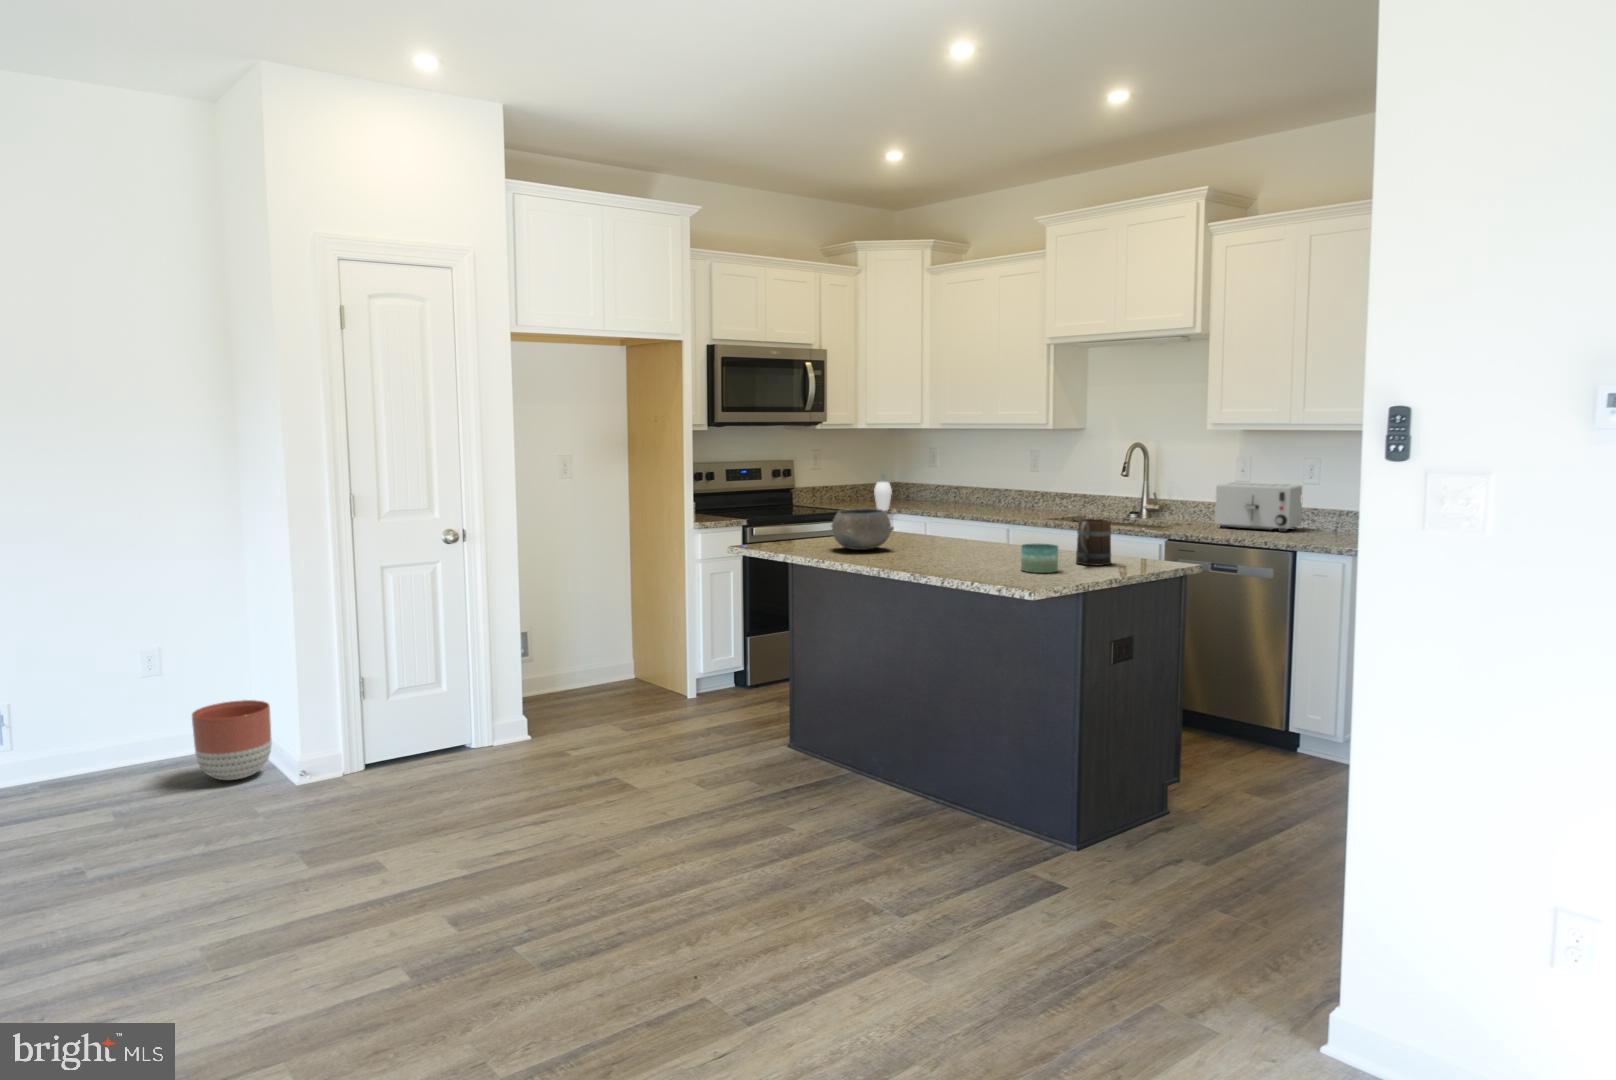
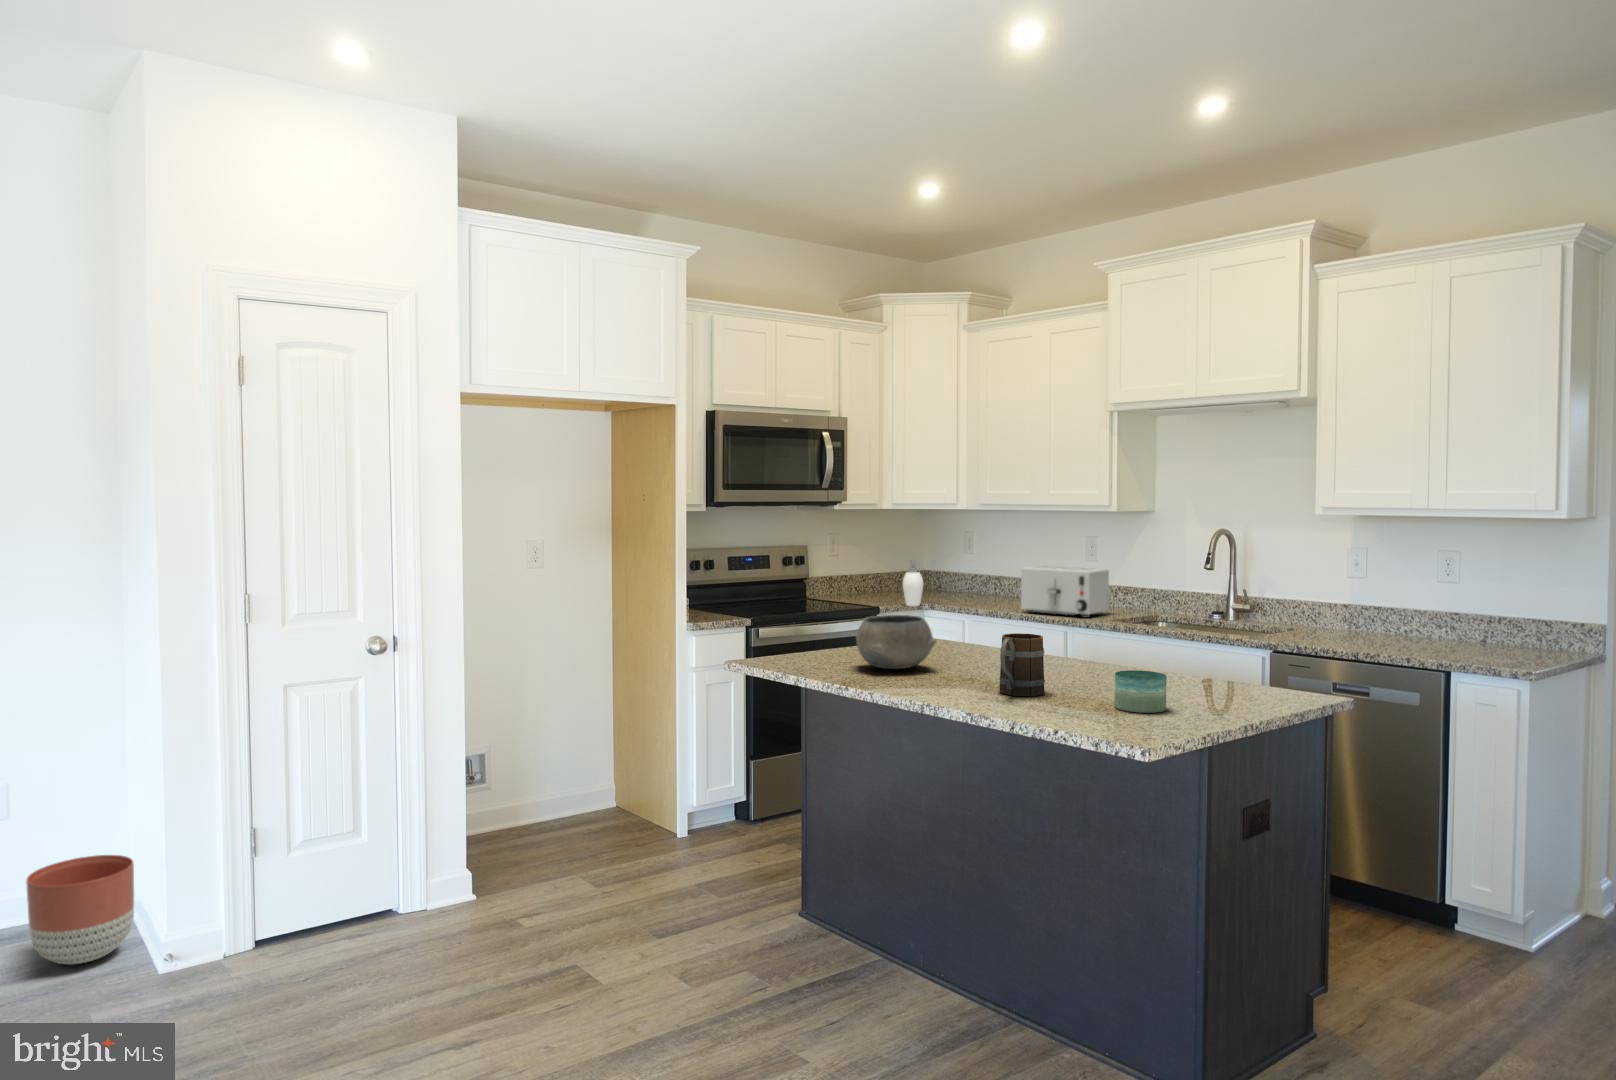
toaster: present [1215,482,1303,532] -> present [1021,565,1109,617]
mug: present [1076,519,1111,566] -> present [999,633,1045,696]

